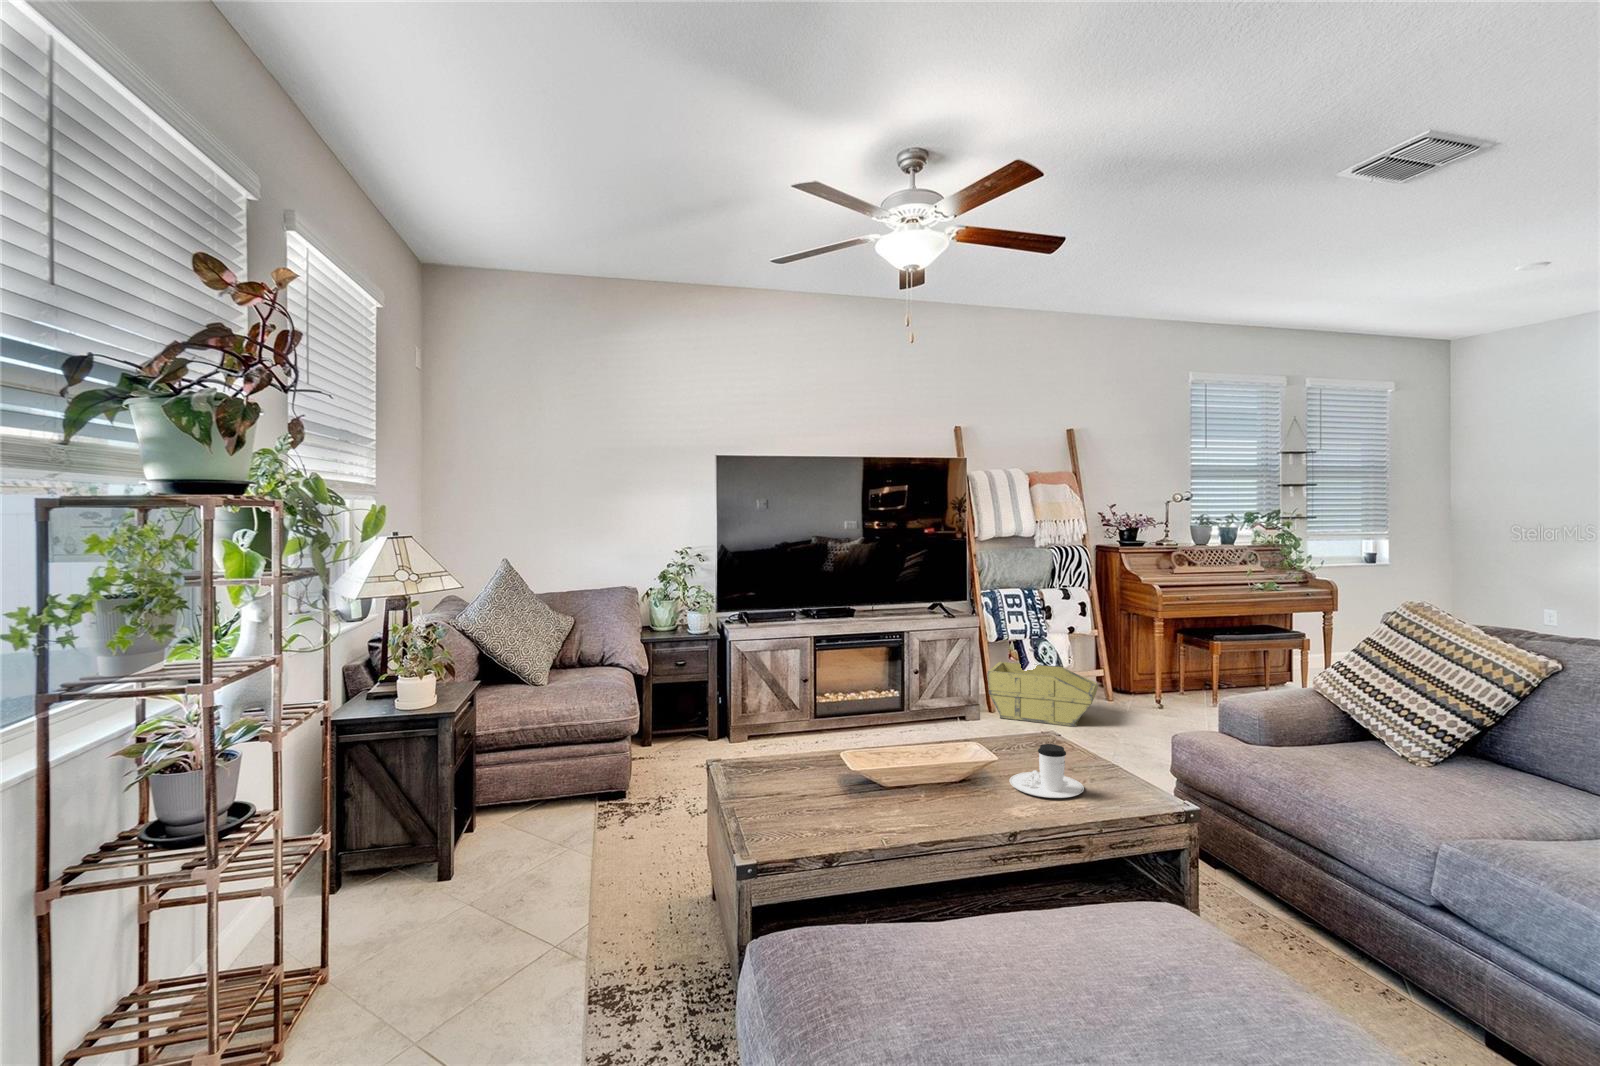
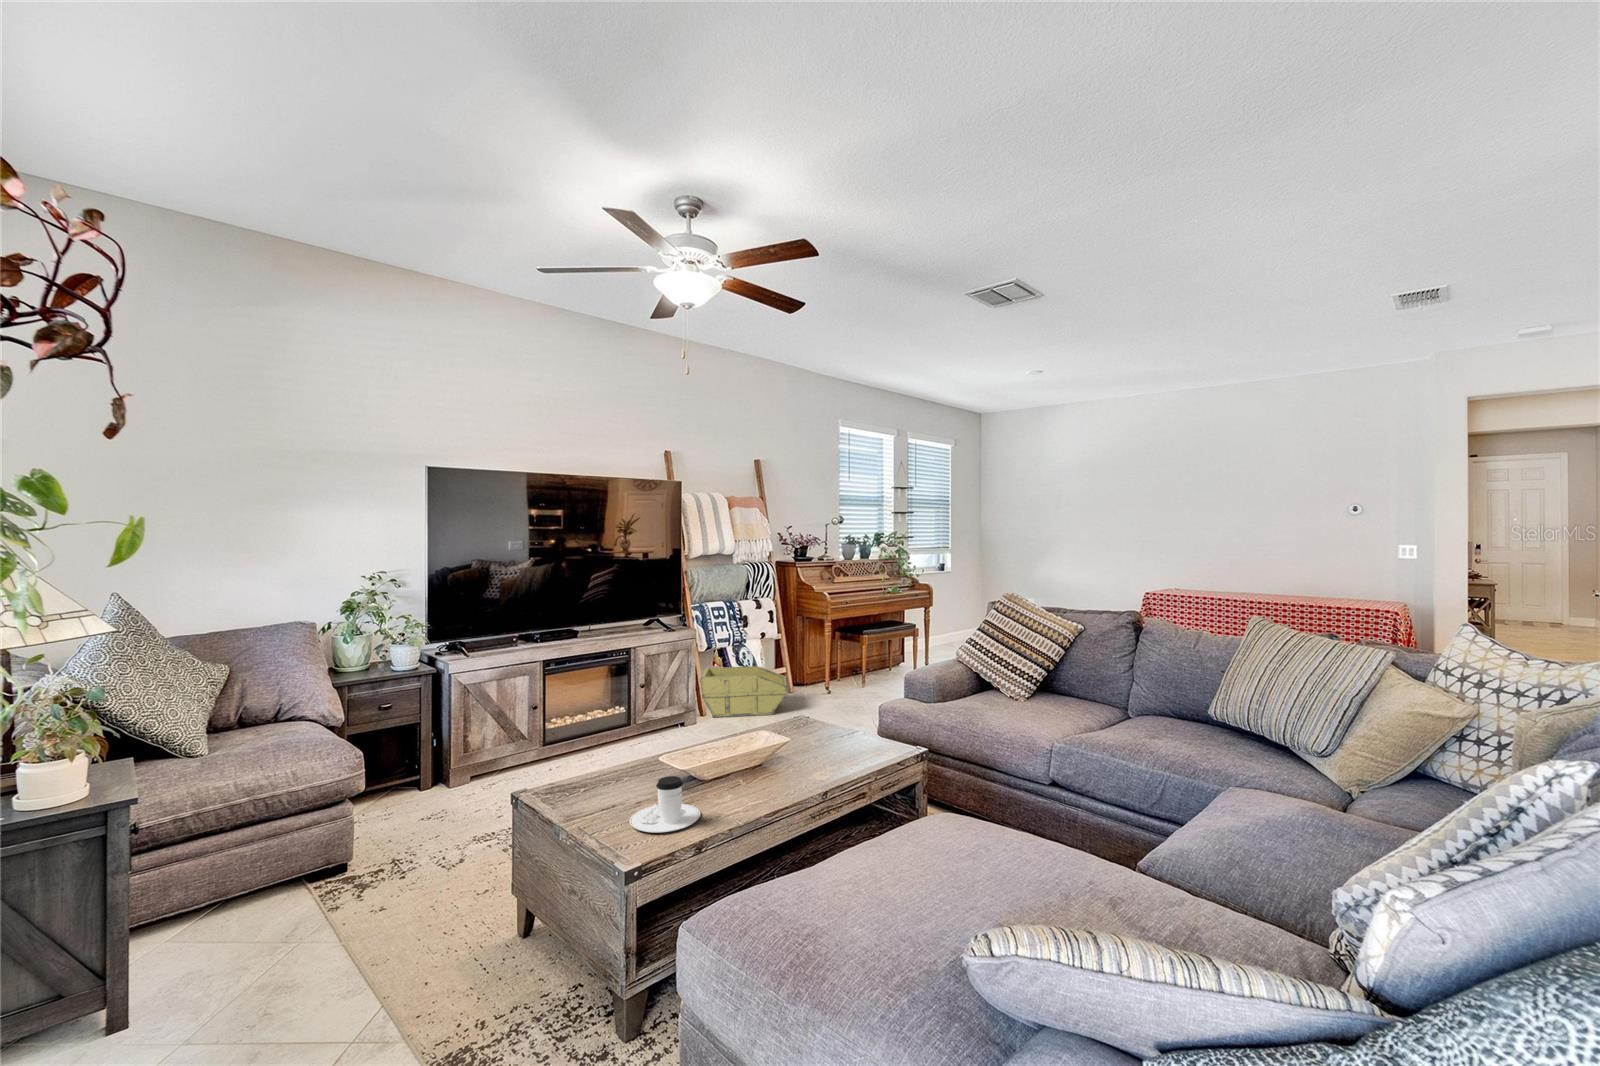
coffee cup: present [1009,744,1084,798] -> present [630,776,700,833]

